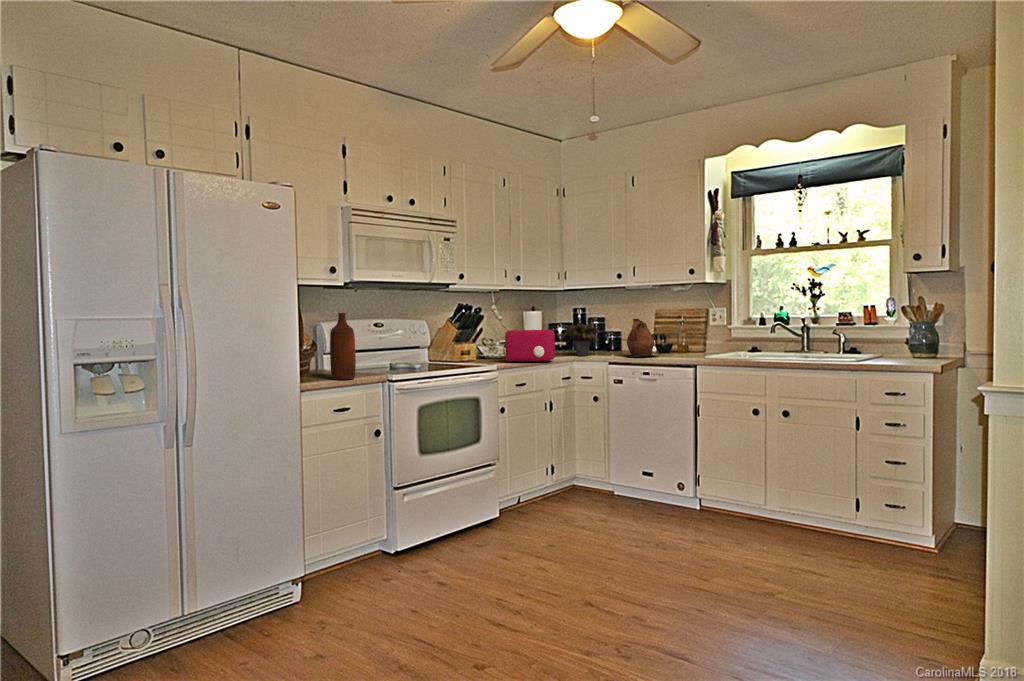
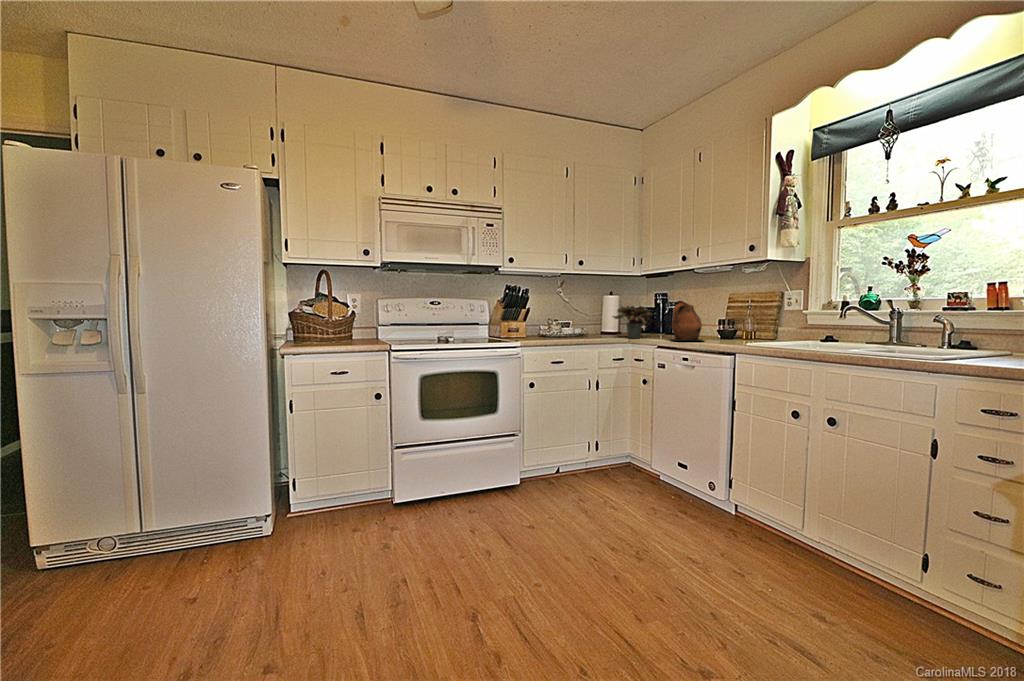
bottle: present [330,313,356,380] -> none [344,290,366,347]
toaster: present [505,330,555,363] -> none [544,311,591,342]

